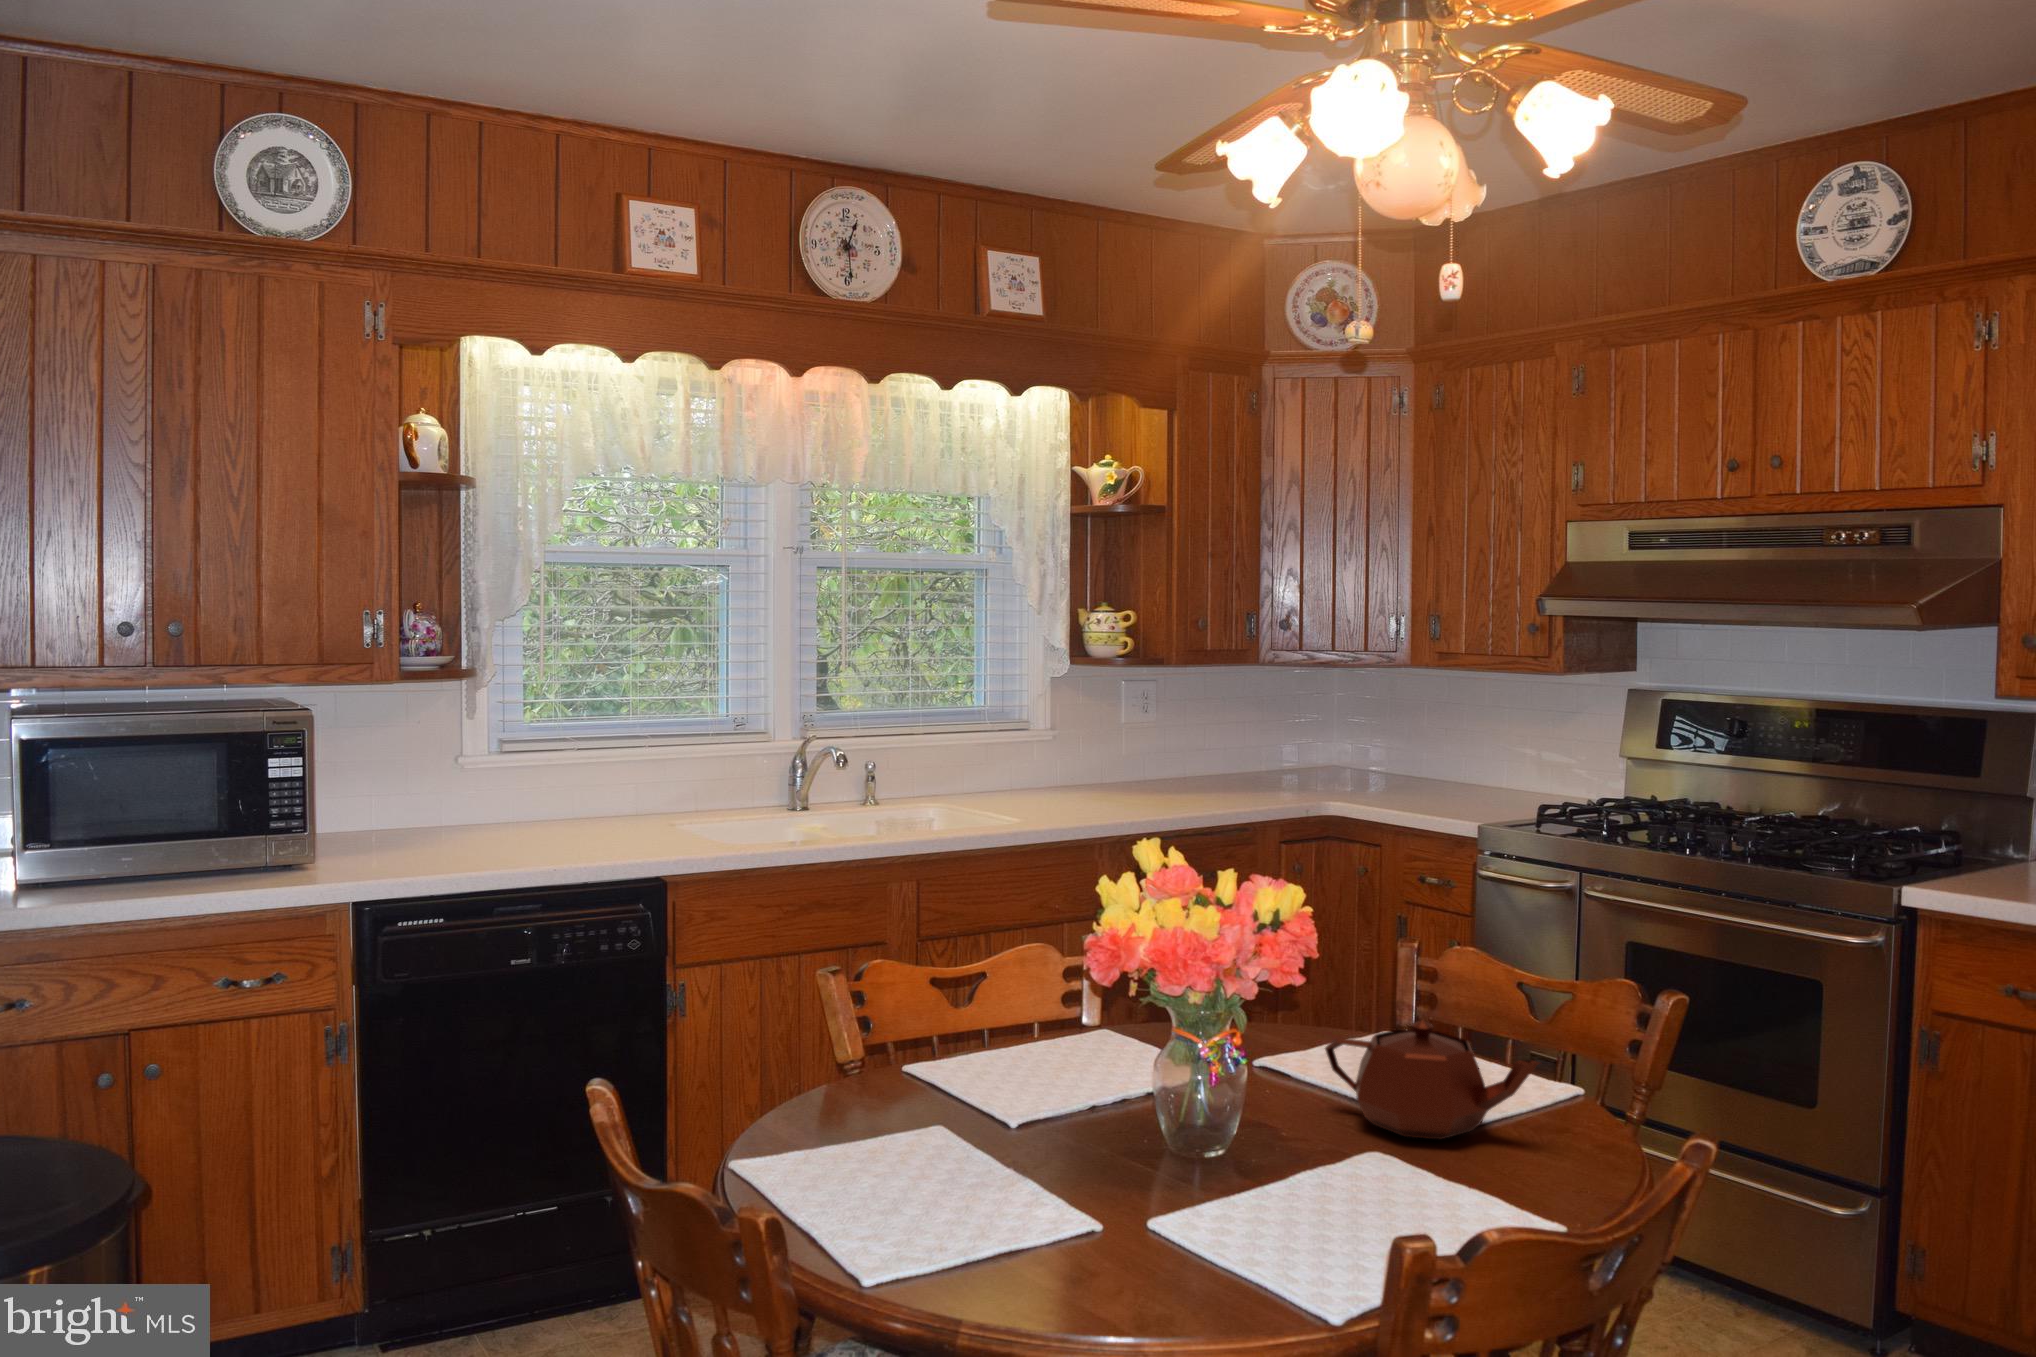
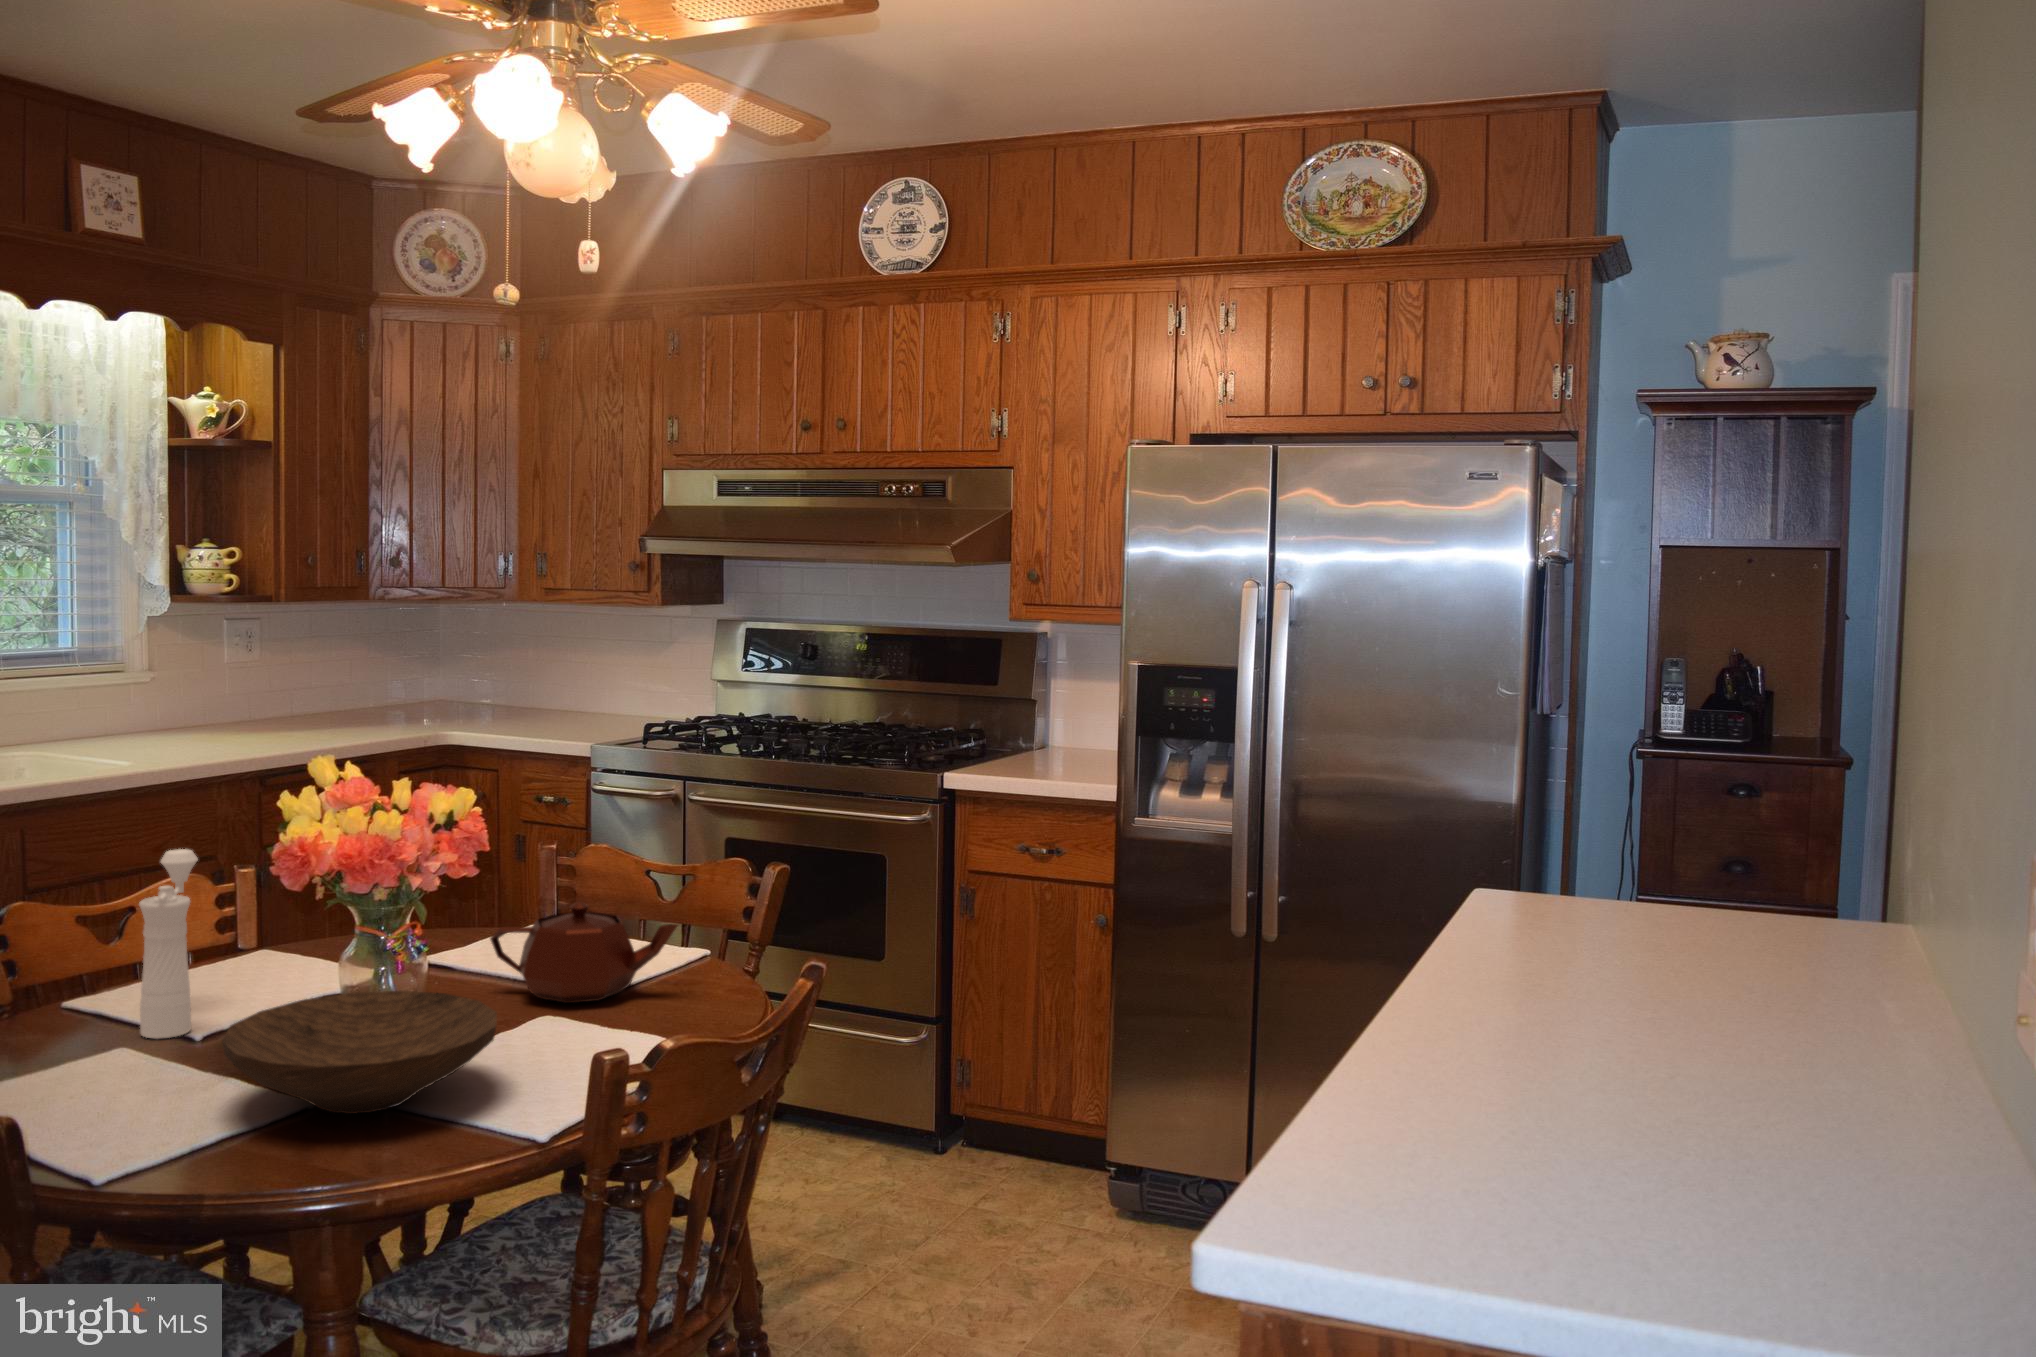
pepper mill: none [984,921,1045,1113] -> present [139,849,198,1039]
wooden bowl: none [1029,1099,1310,1245] -> present [222,990,497,1114]

